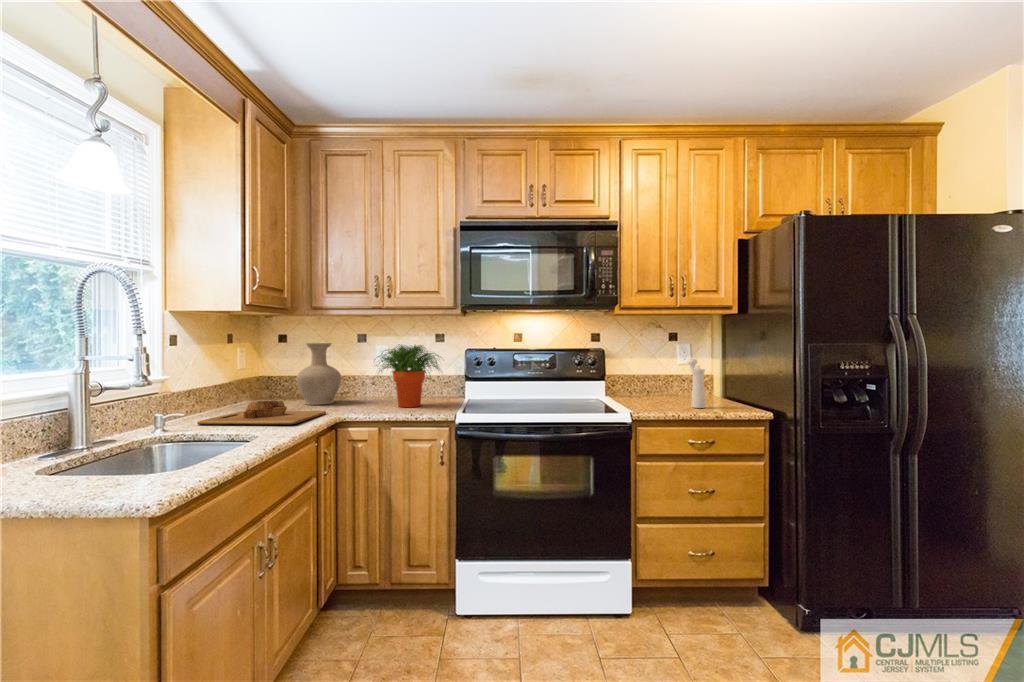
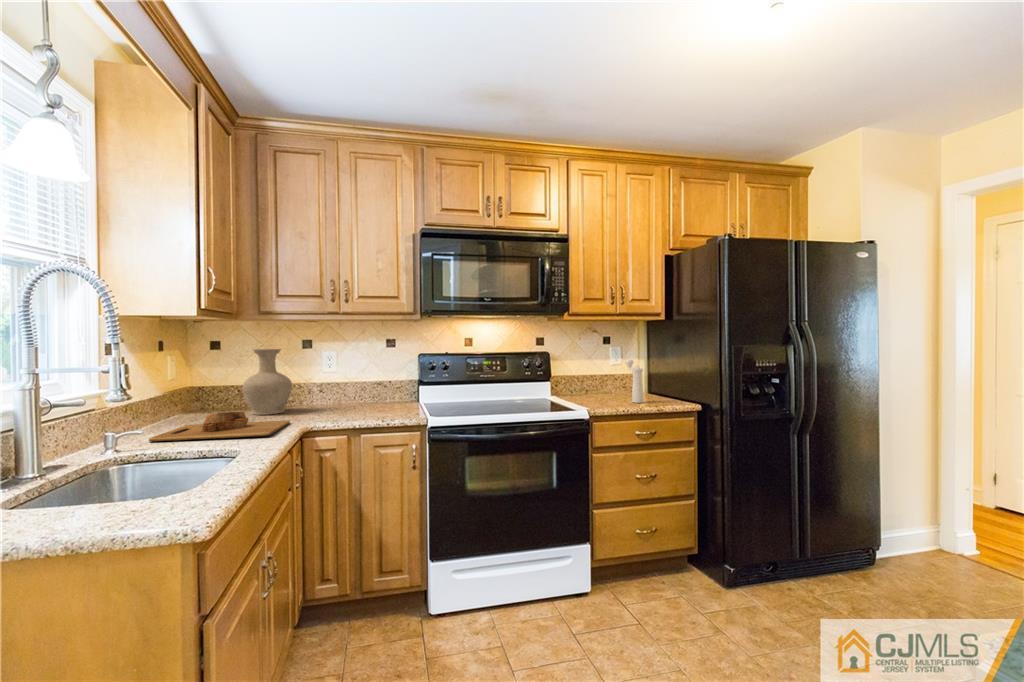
potted plant: present [376,344,439,407] -> none [332,349,407,413]

